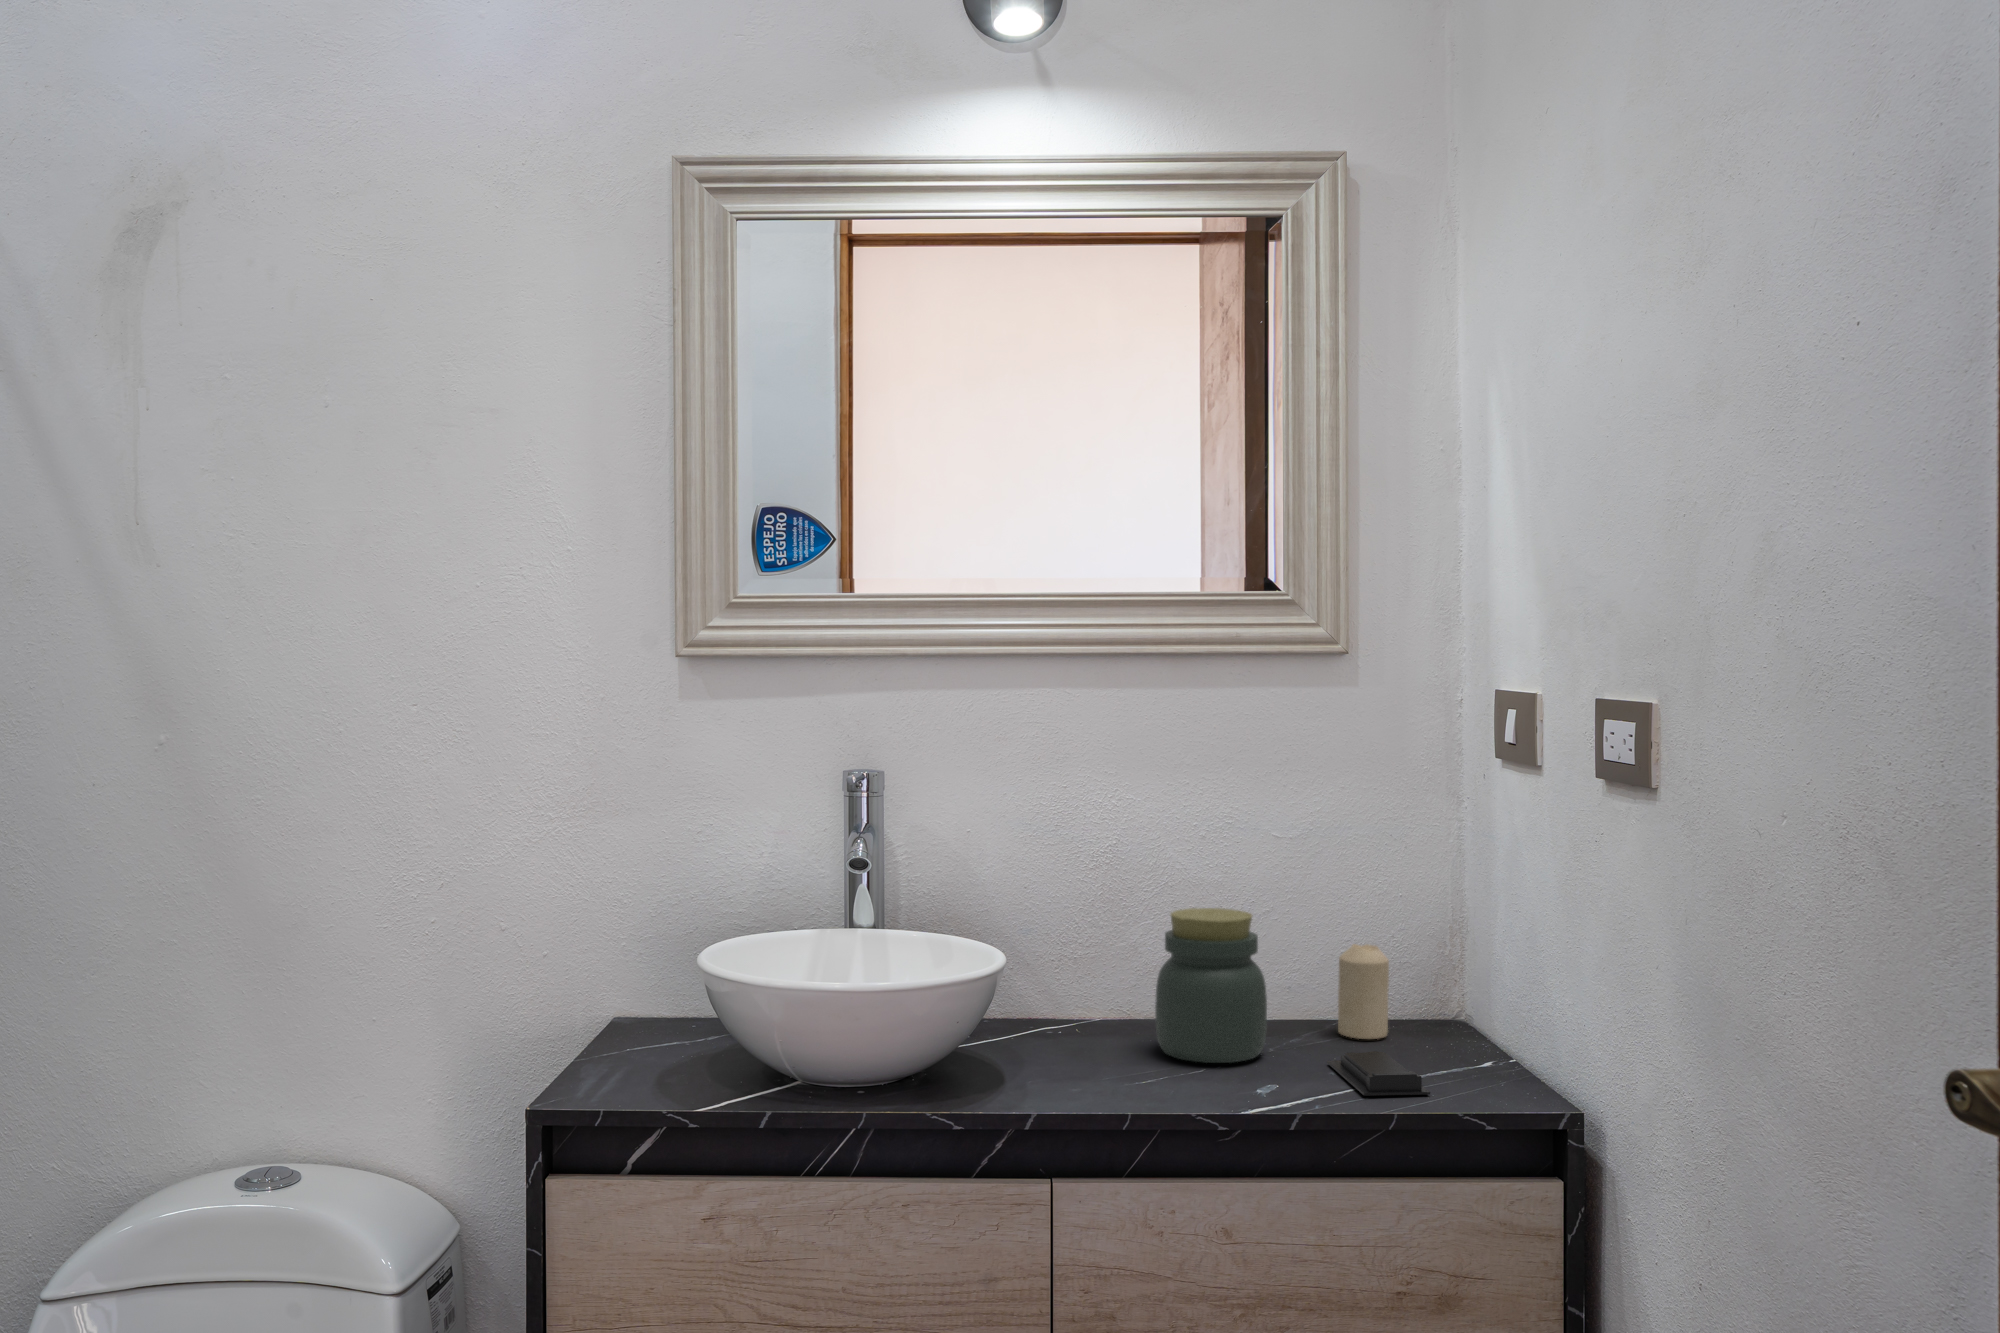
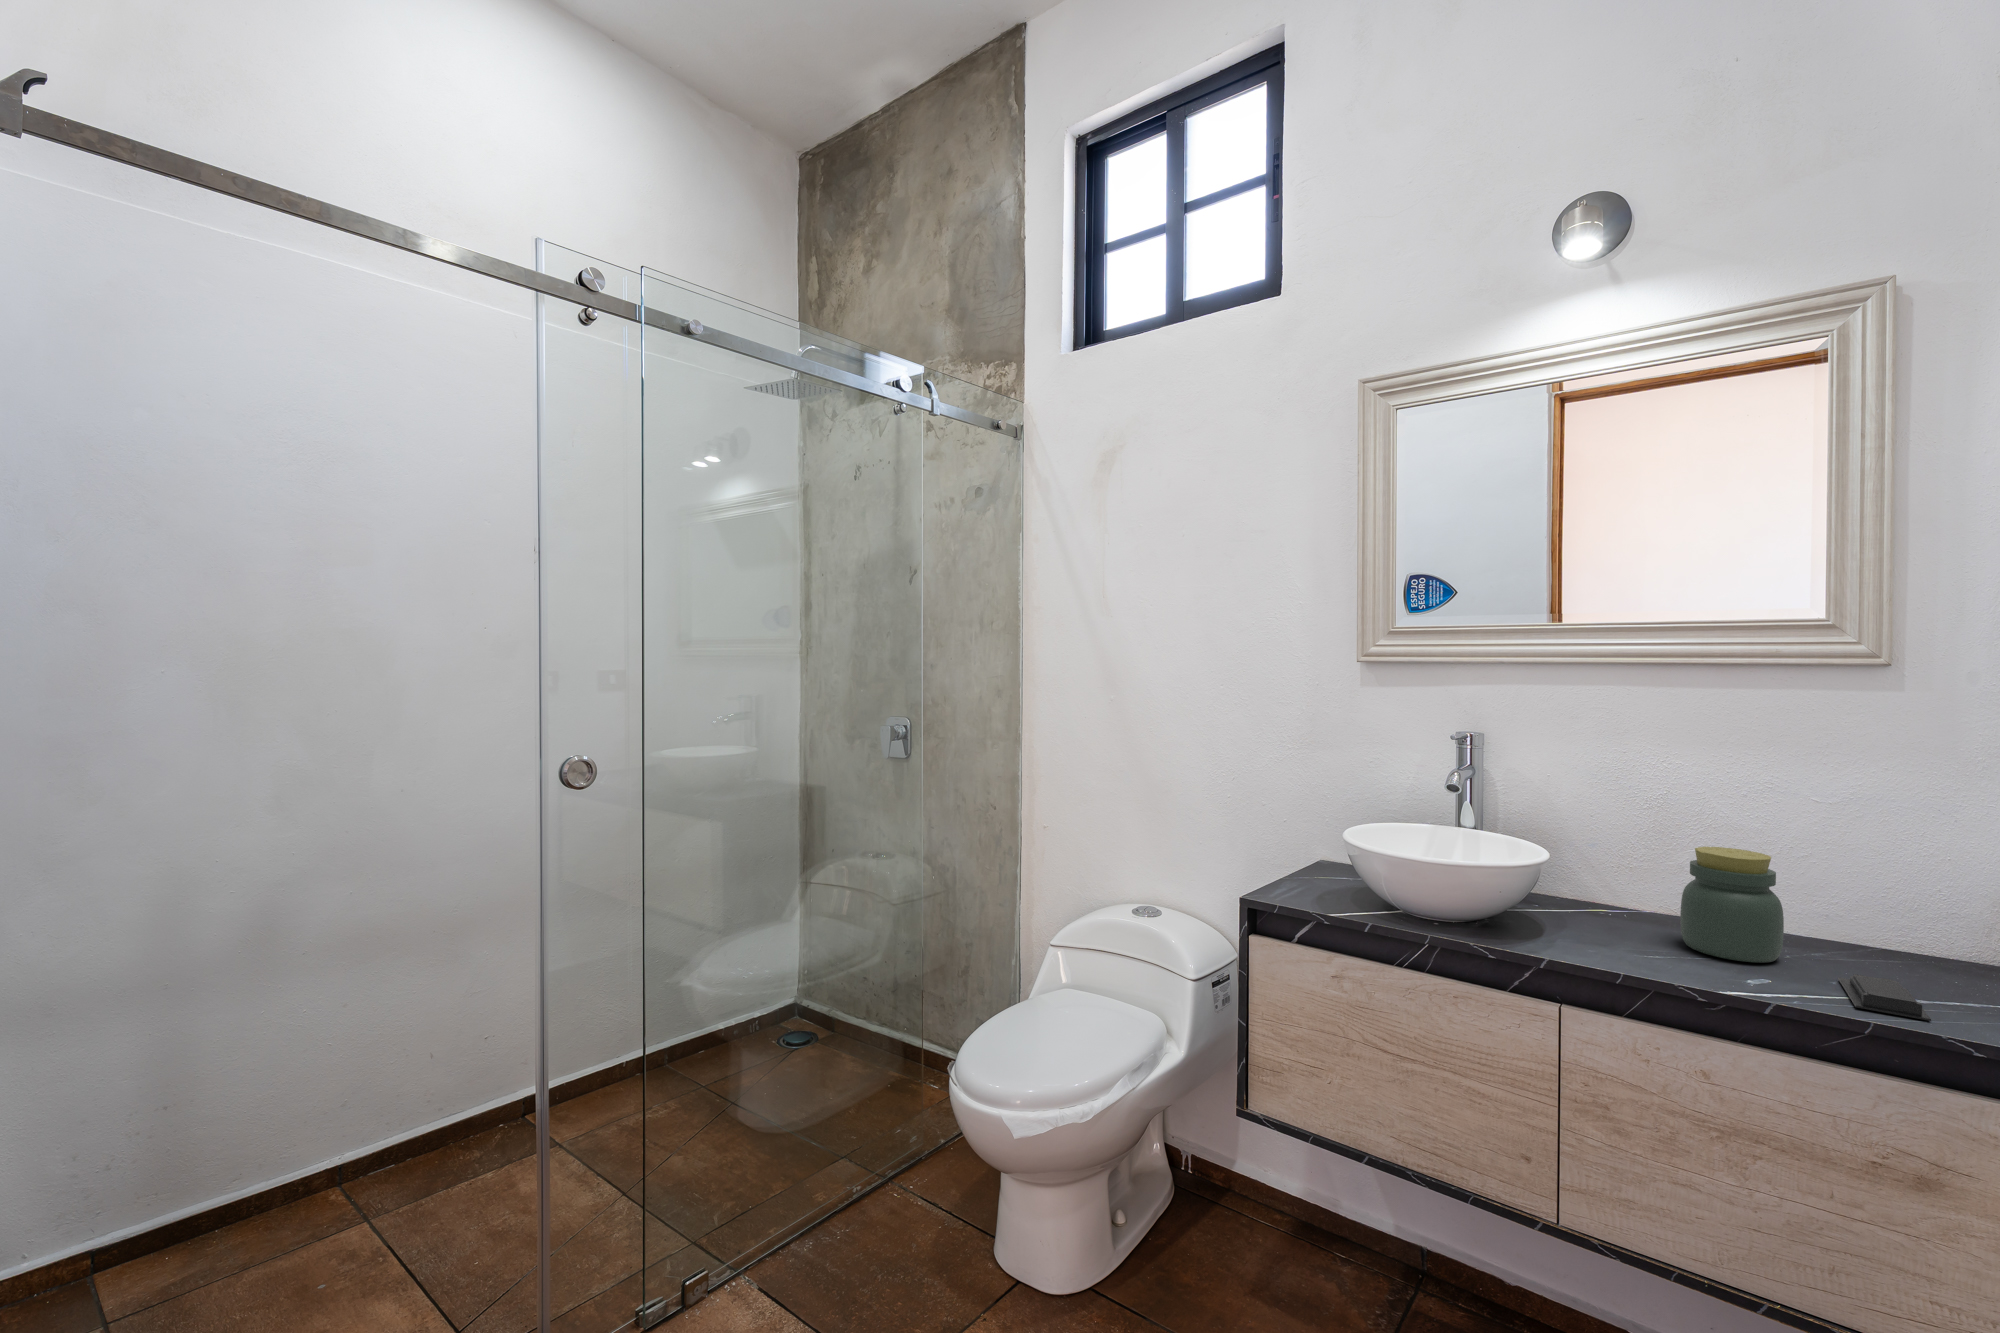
candle: present [1338,944,1389,1039] -> none [1869,895,1926,973]

